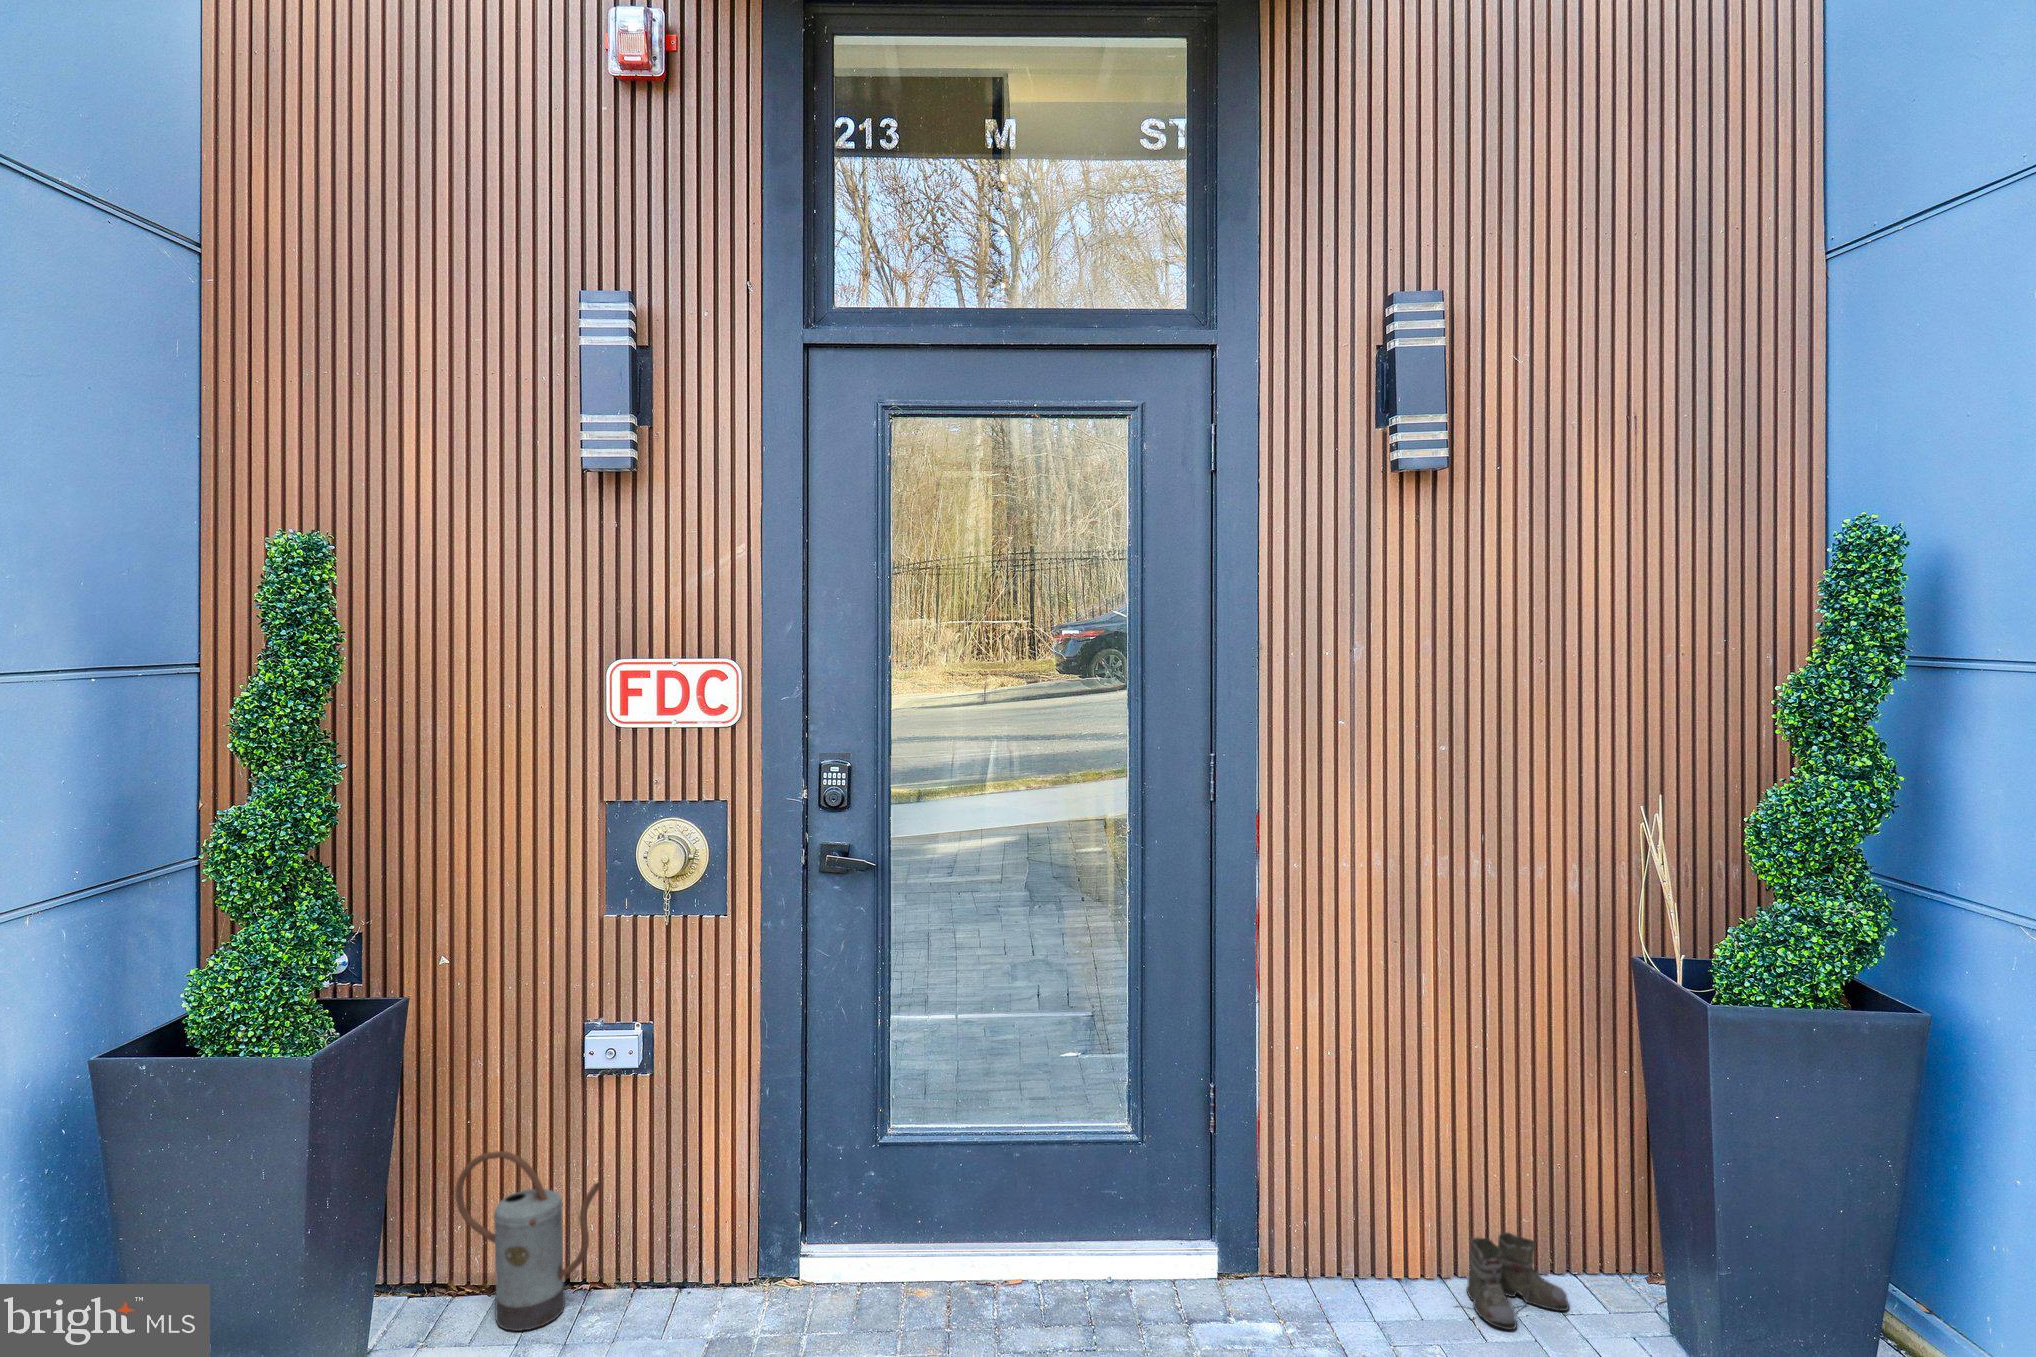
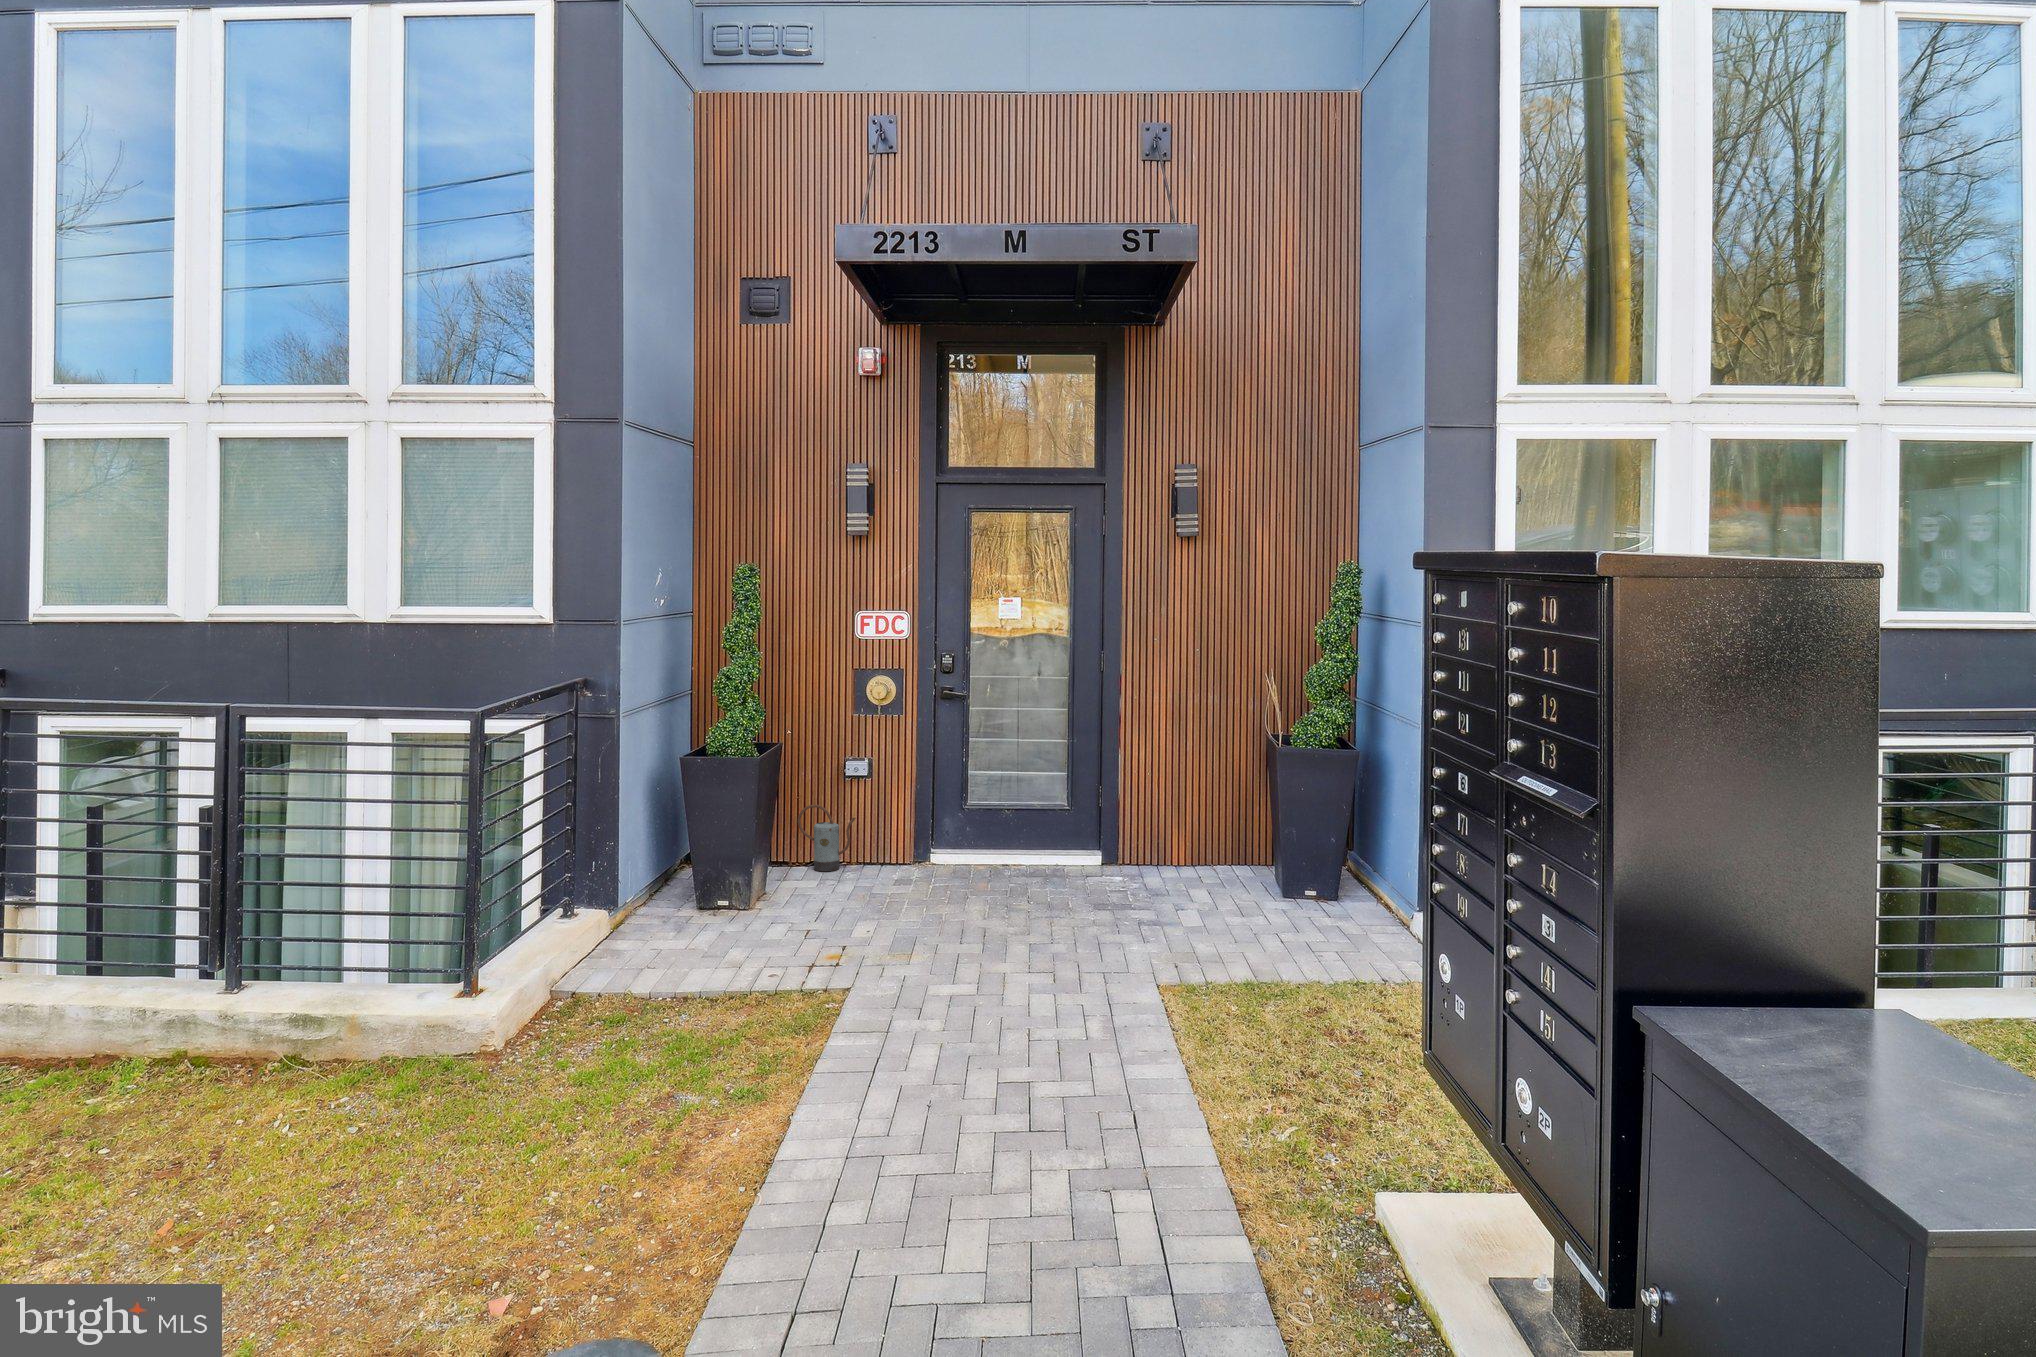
boots: present [1466,1232,1569,1330] -> none [1192,846,1238,875]

